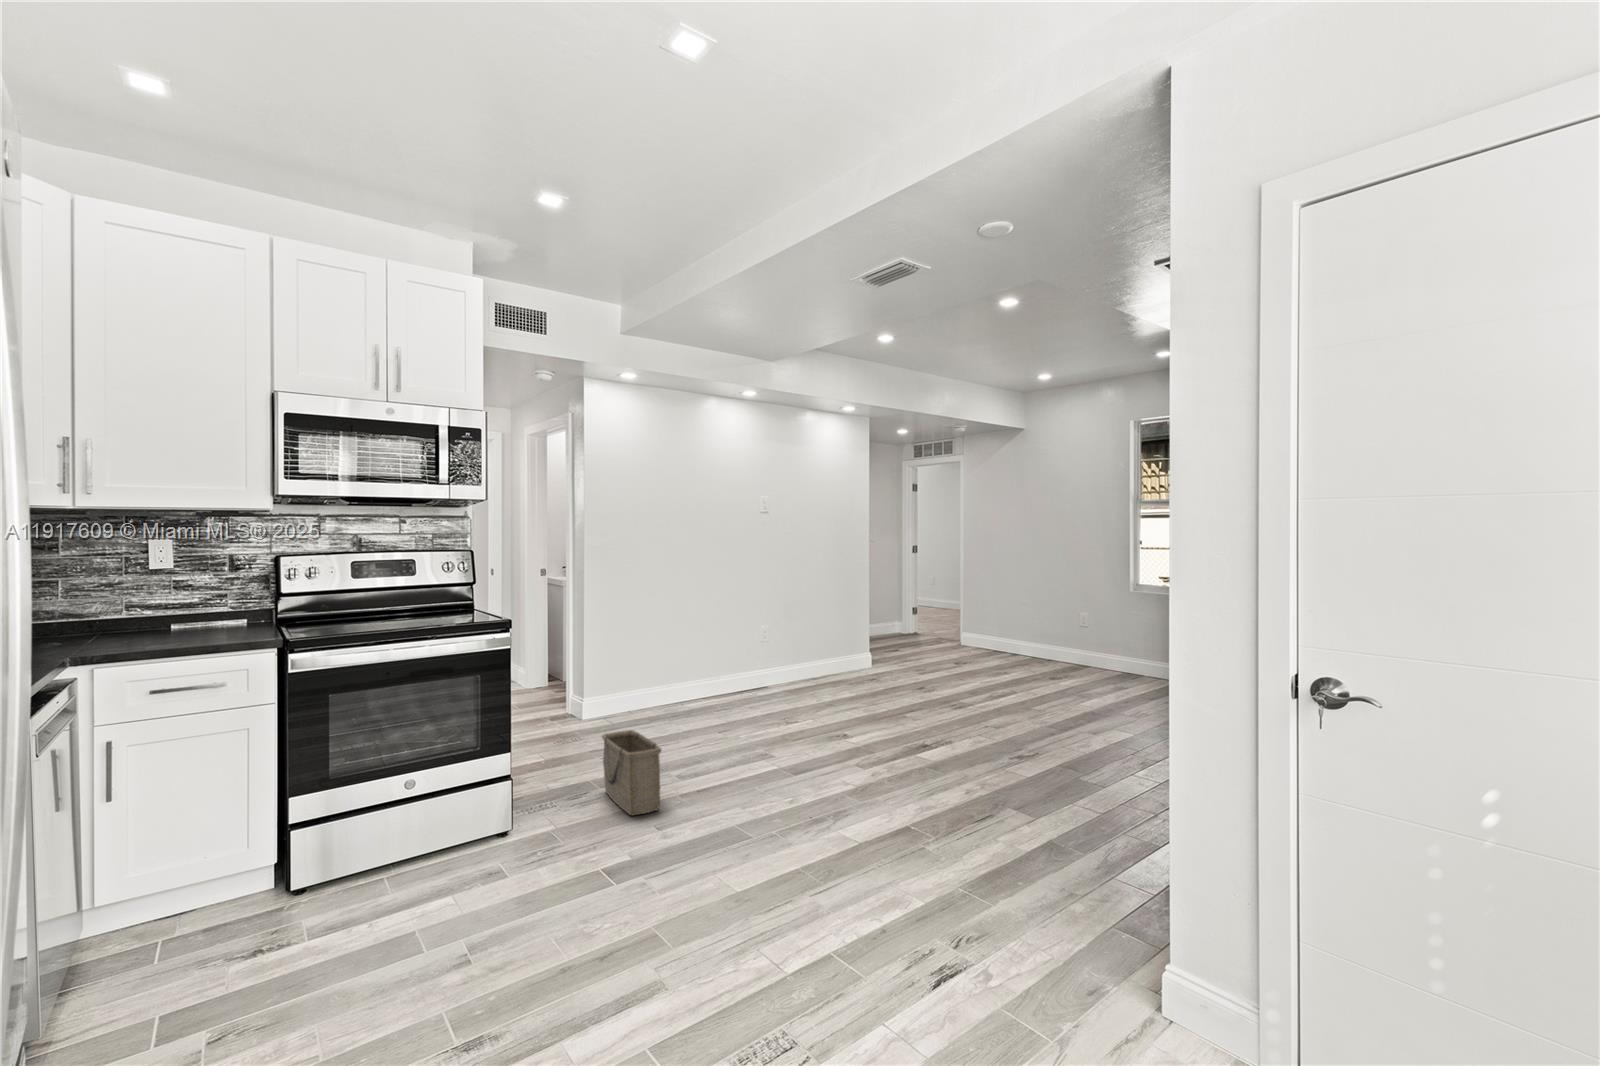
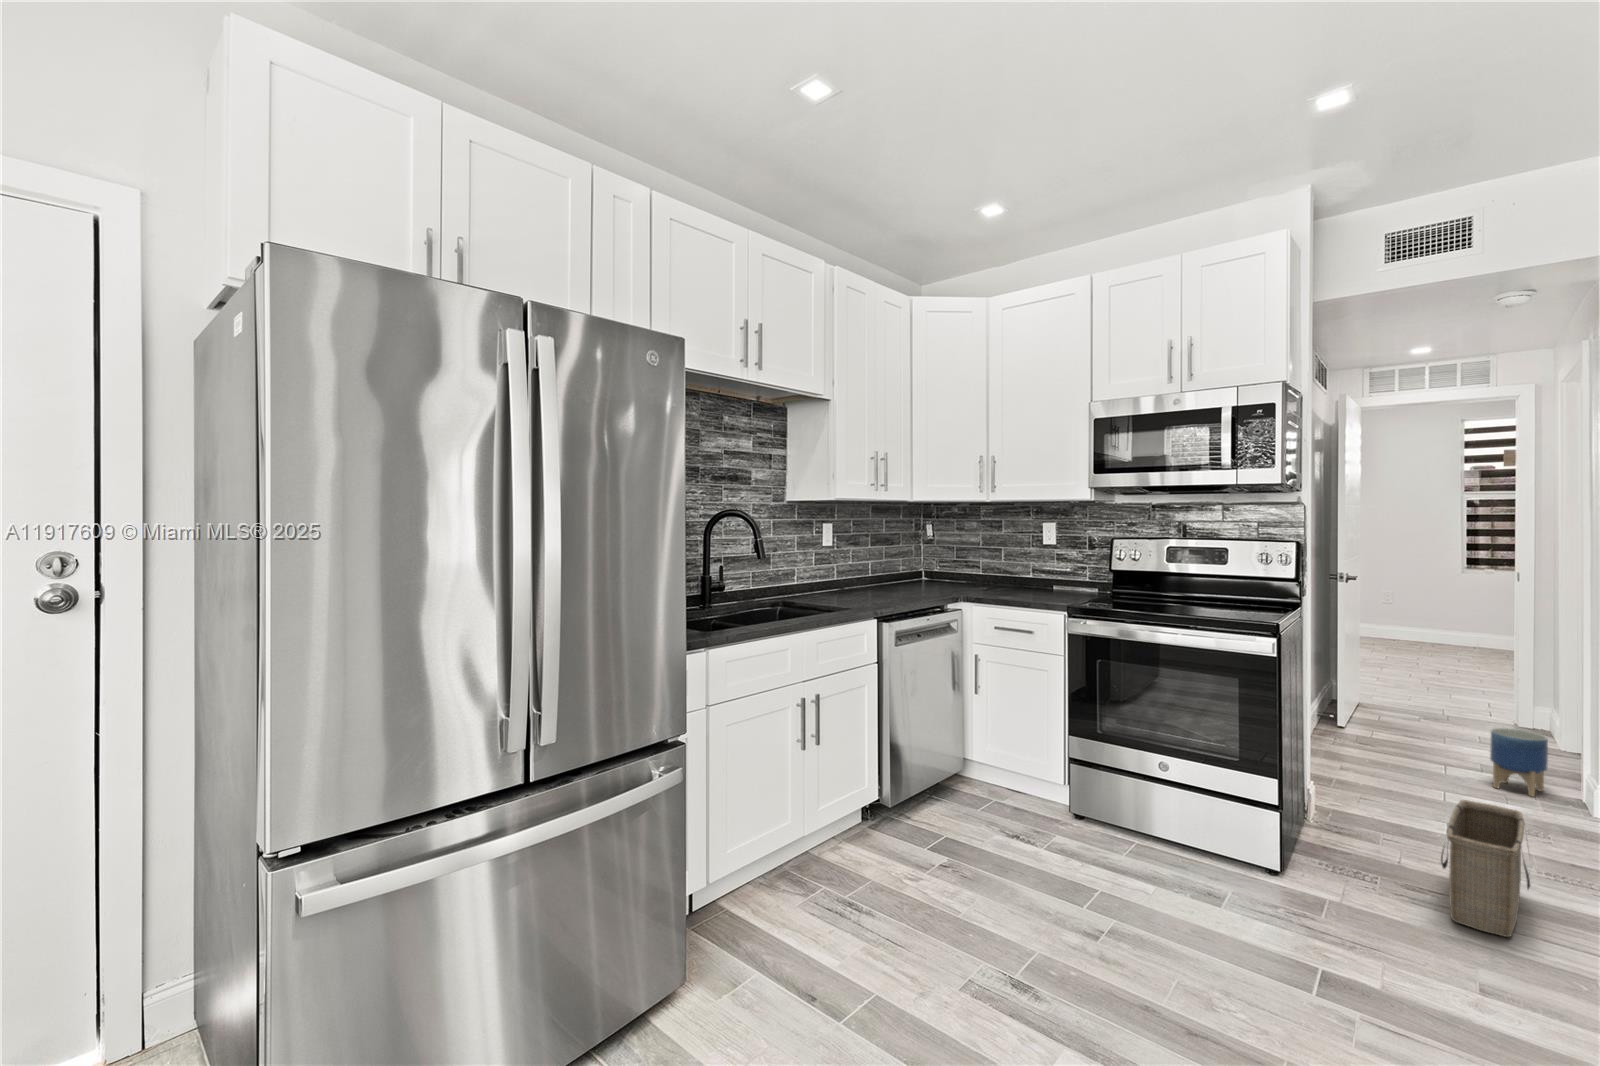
planter: none [548,690,579,737] -> present [1490,728,1548,797]

